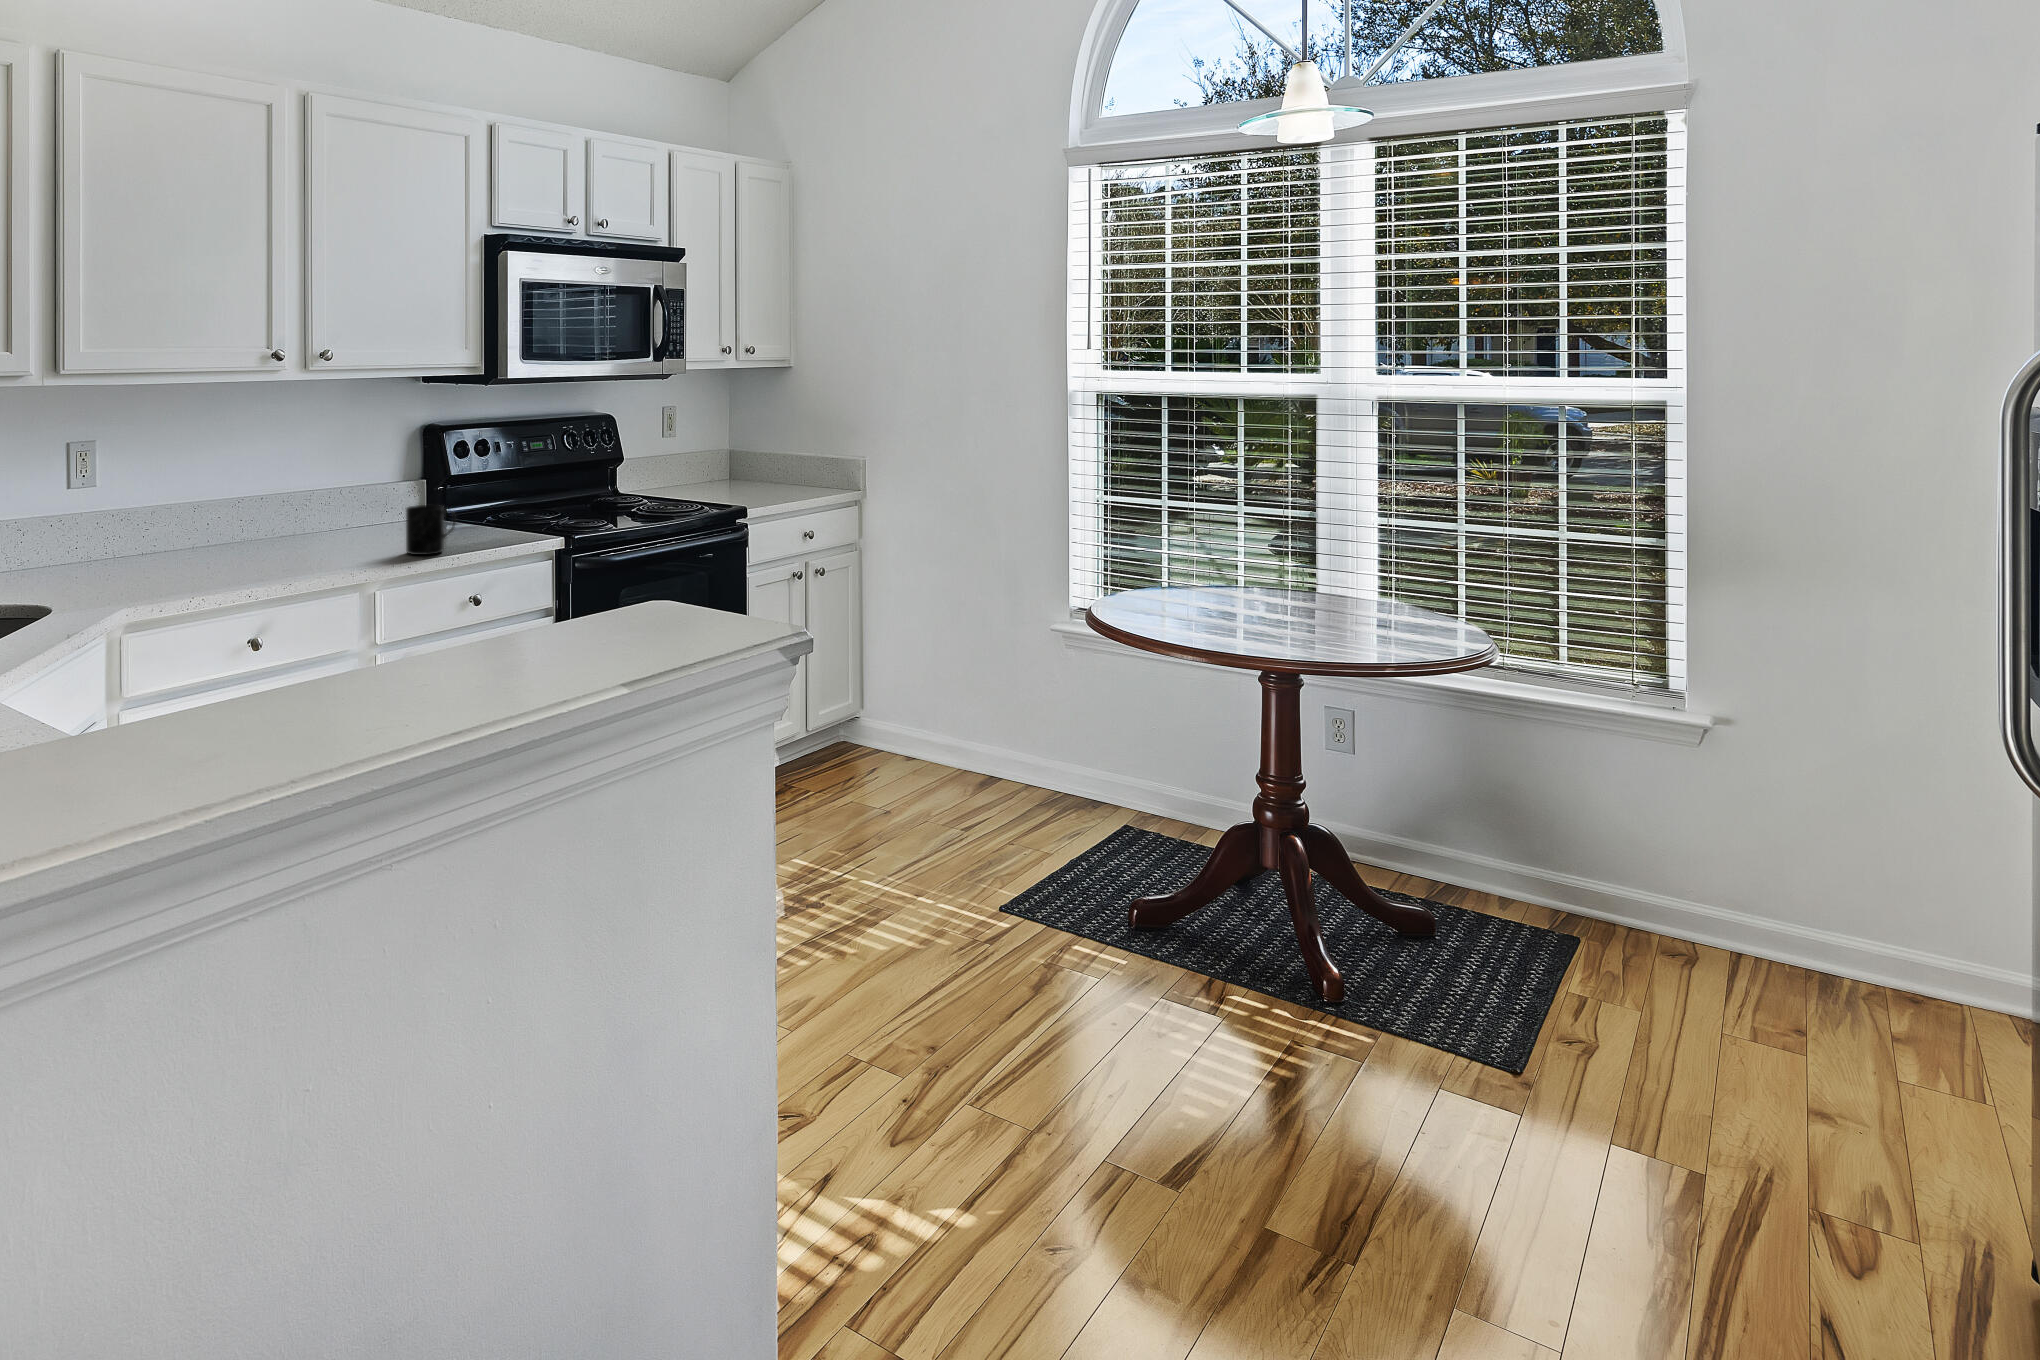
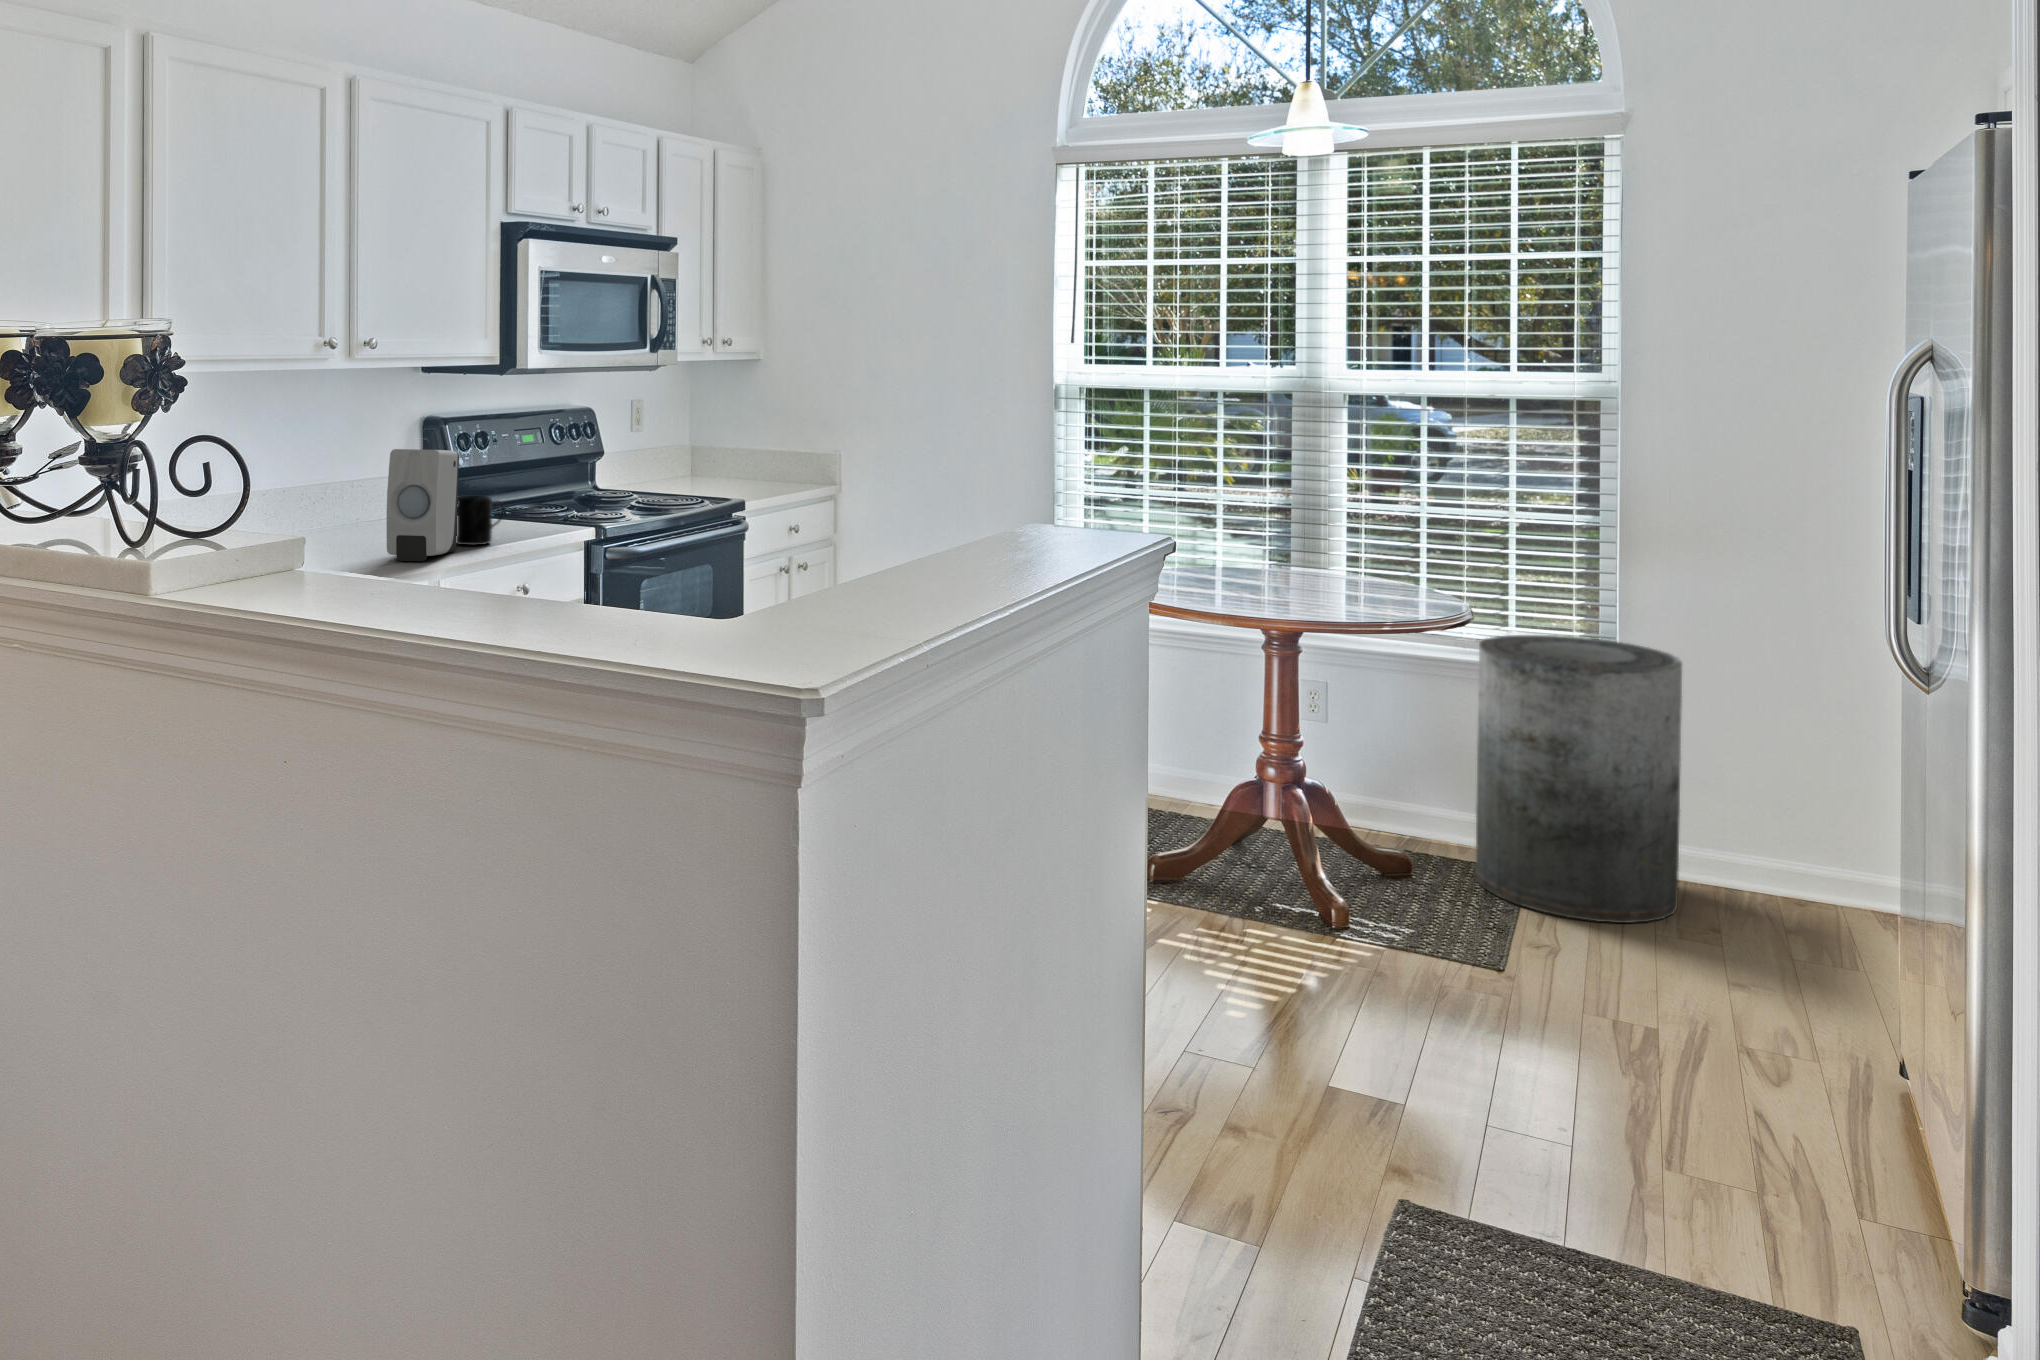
soap dispenser: none [317,460,401,573] -> present [387,449,459,561]
trash can: none [1511,669,1759,1014] -> present [1475,635,1682,923]

